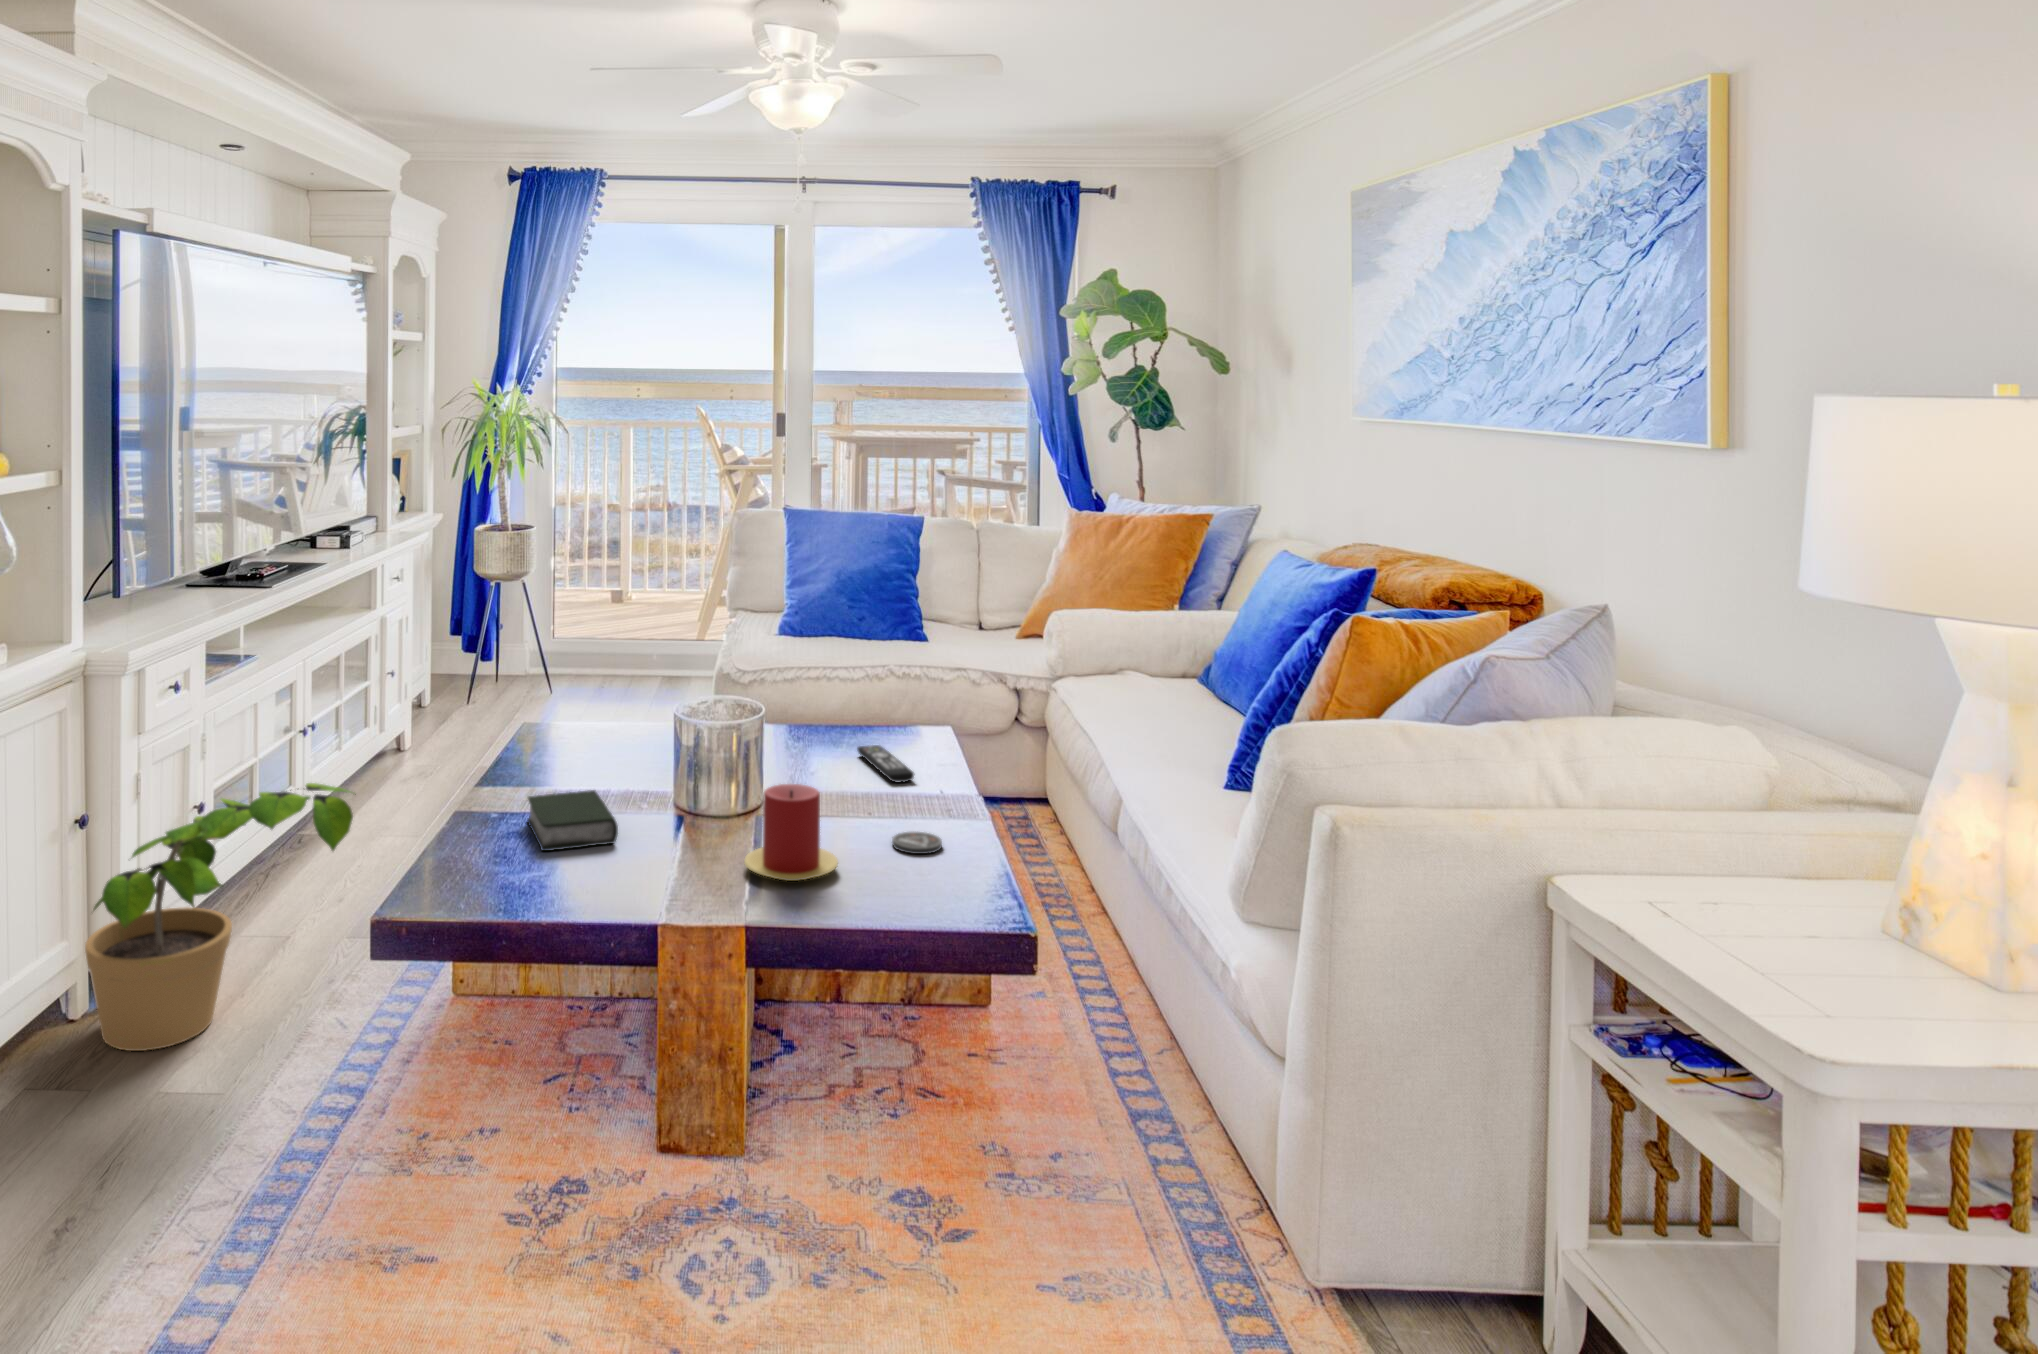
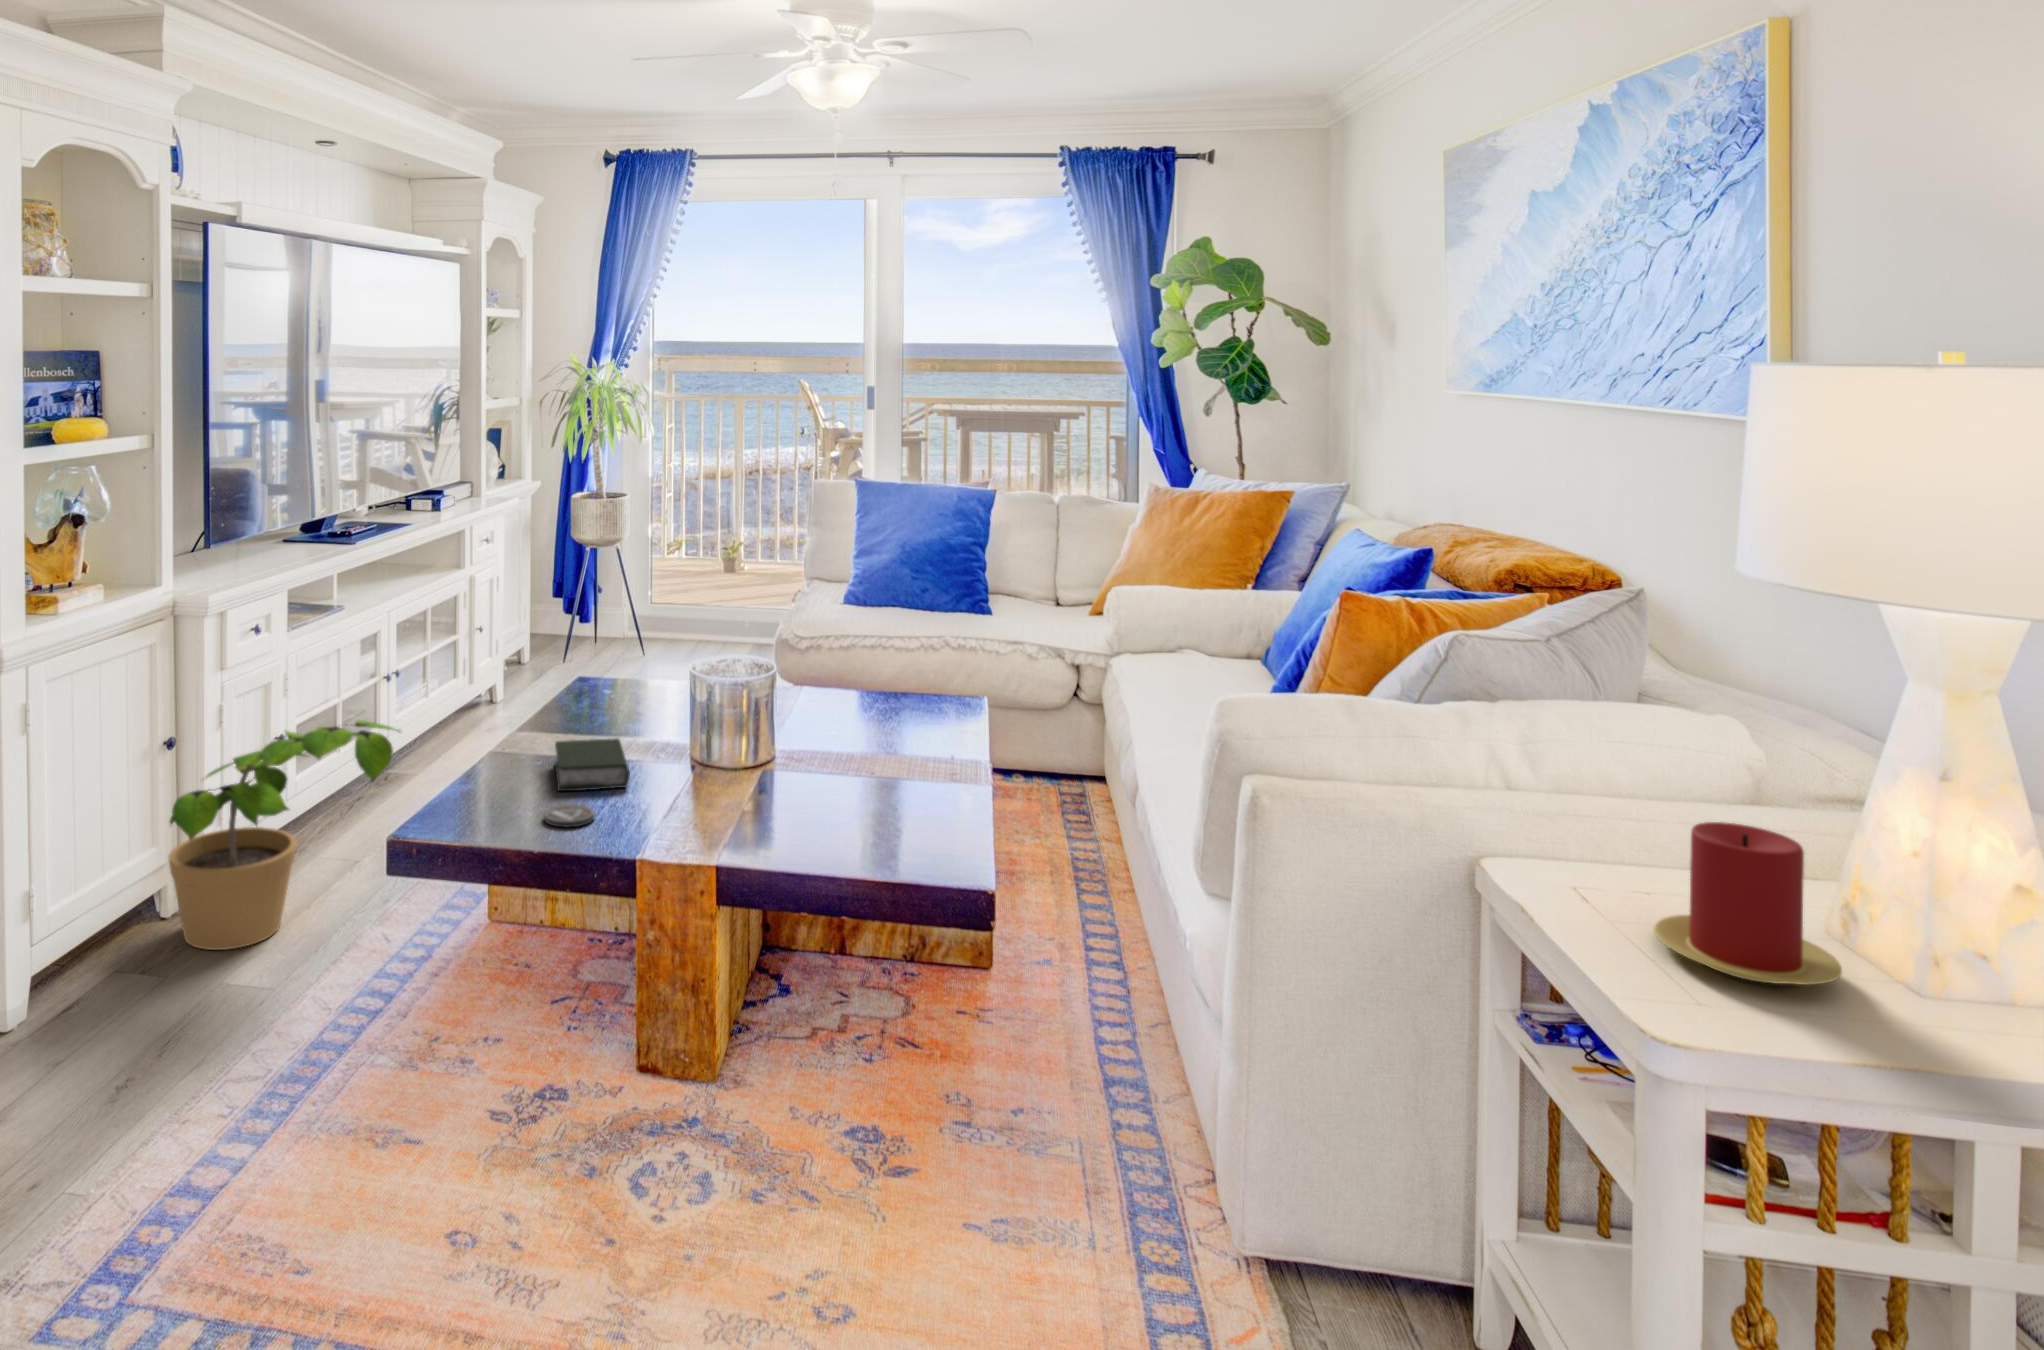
remote control: present [857,745,914,783] -> none [888,709,934,745]
candle: present [744,784,838,881] -> present [1654,822,1842,985]
coaster: present [892,832,942,854] -> present [544,805,595,827]

